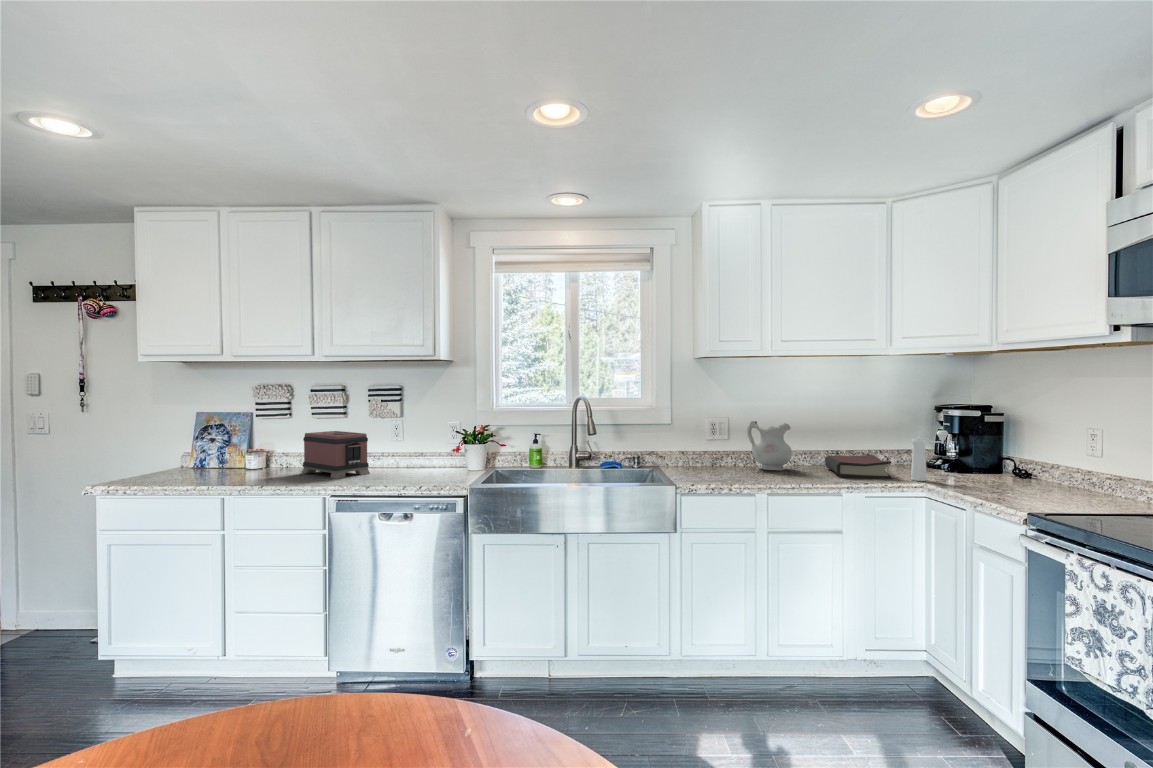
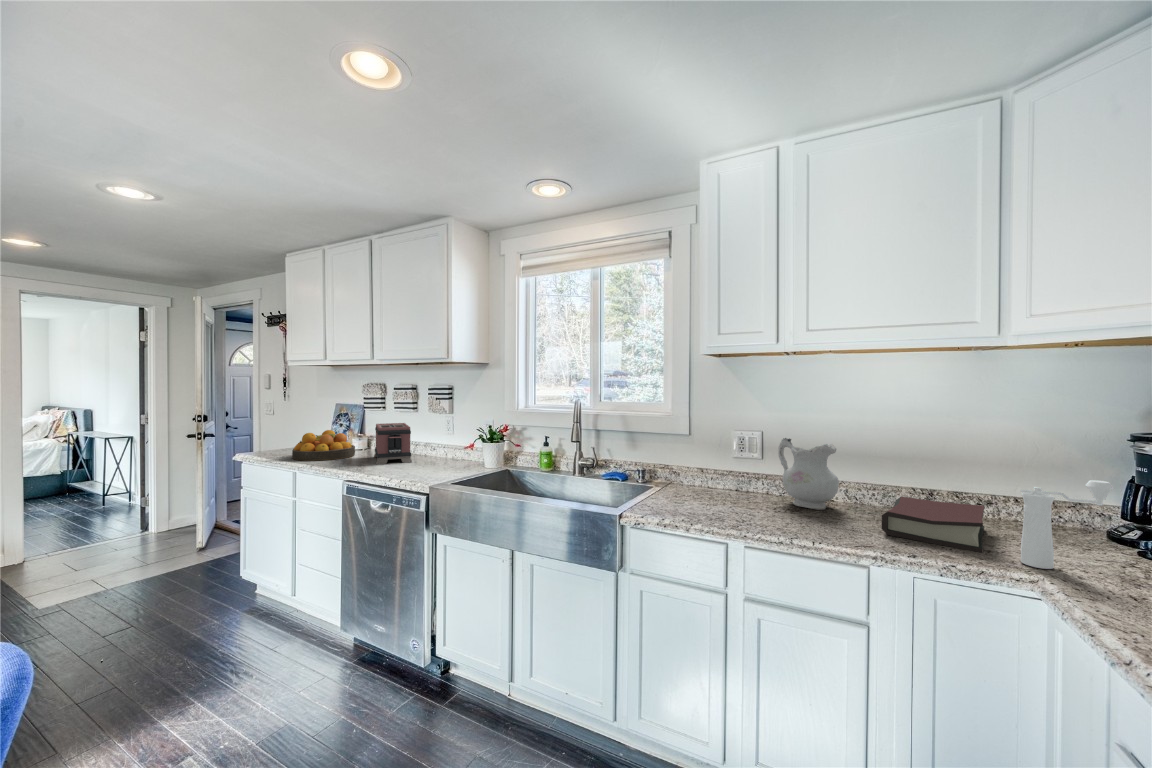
fruit bowl: none [189,445,272,484] -> present [292,430,355,461]

